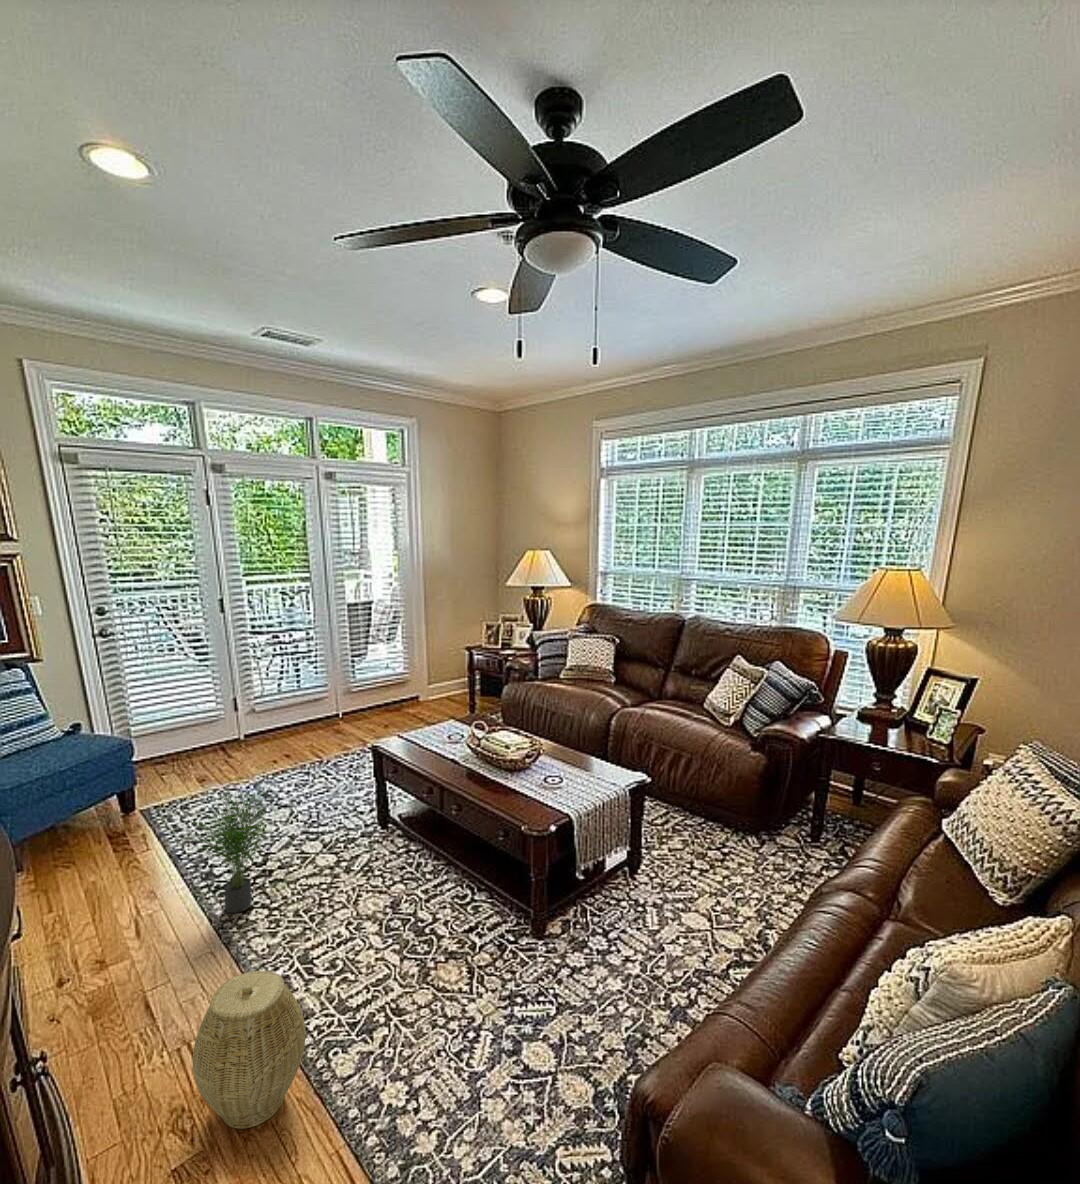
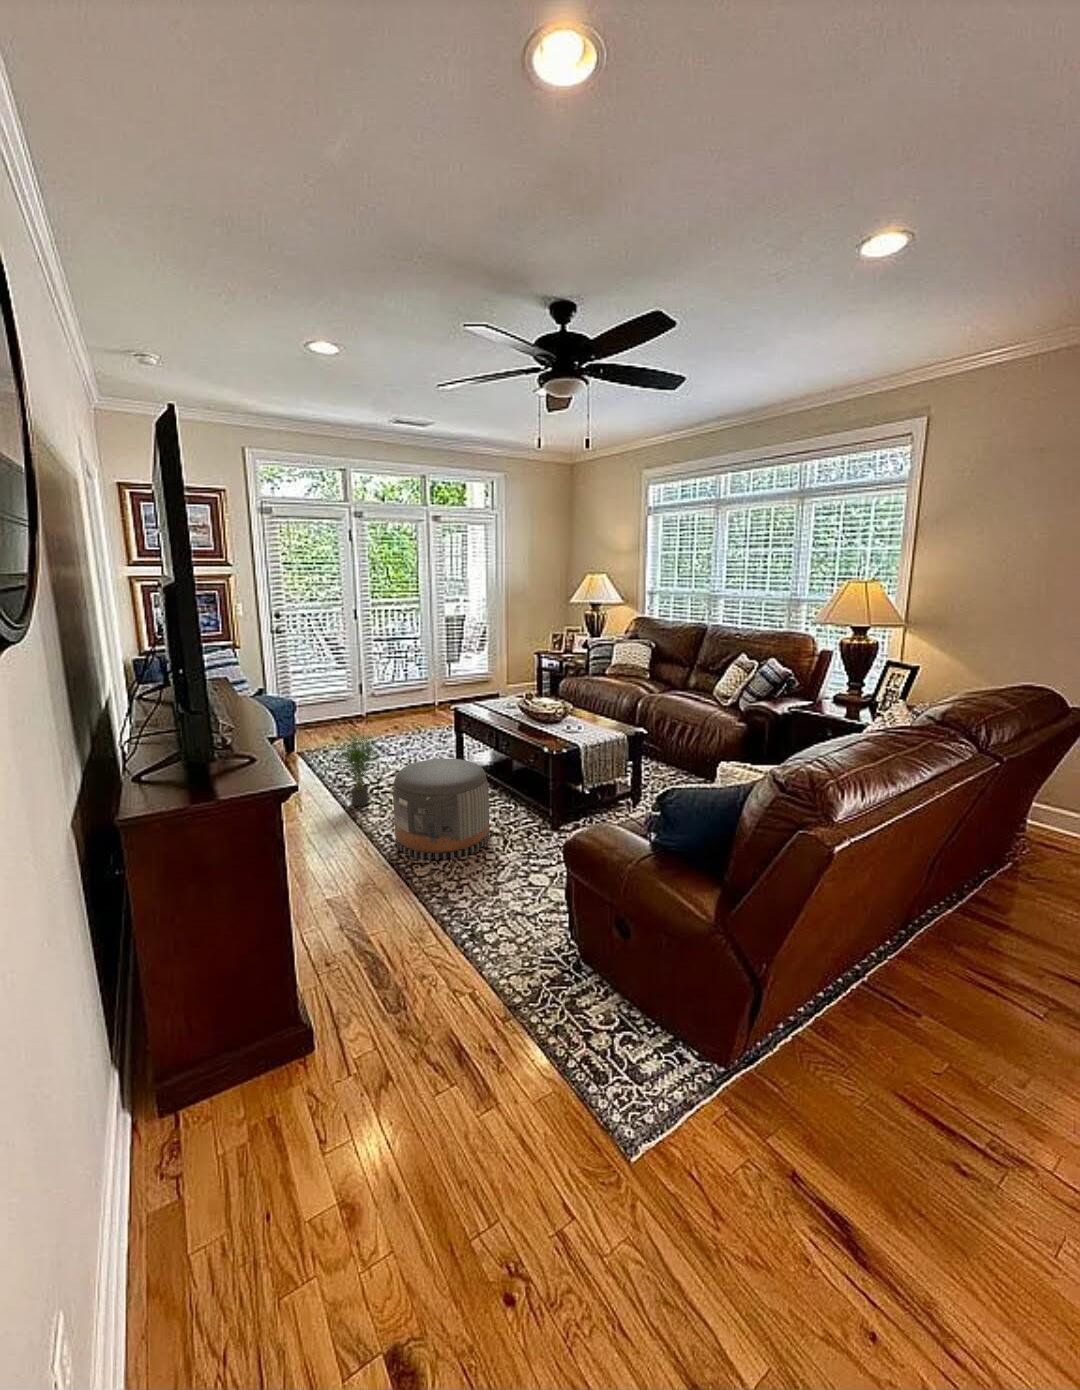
pouf: none [296,839,443,1020] -> present [393,758,489,860]
woven basket: present [193,971,306,1129] -> none [330,814,395,897]

